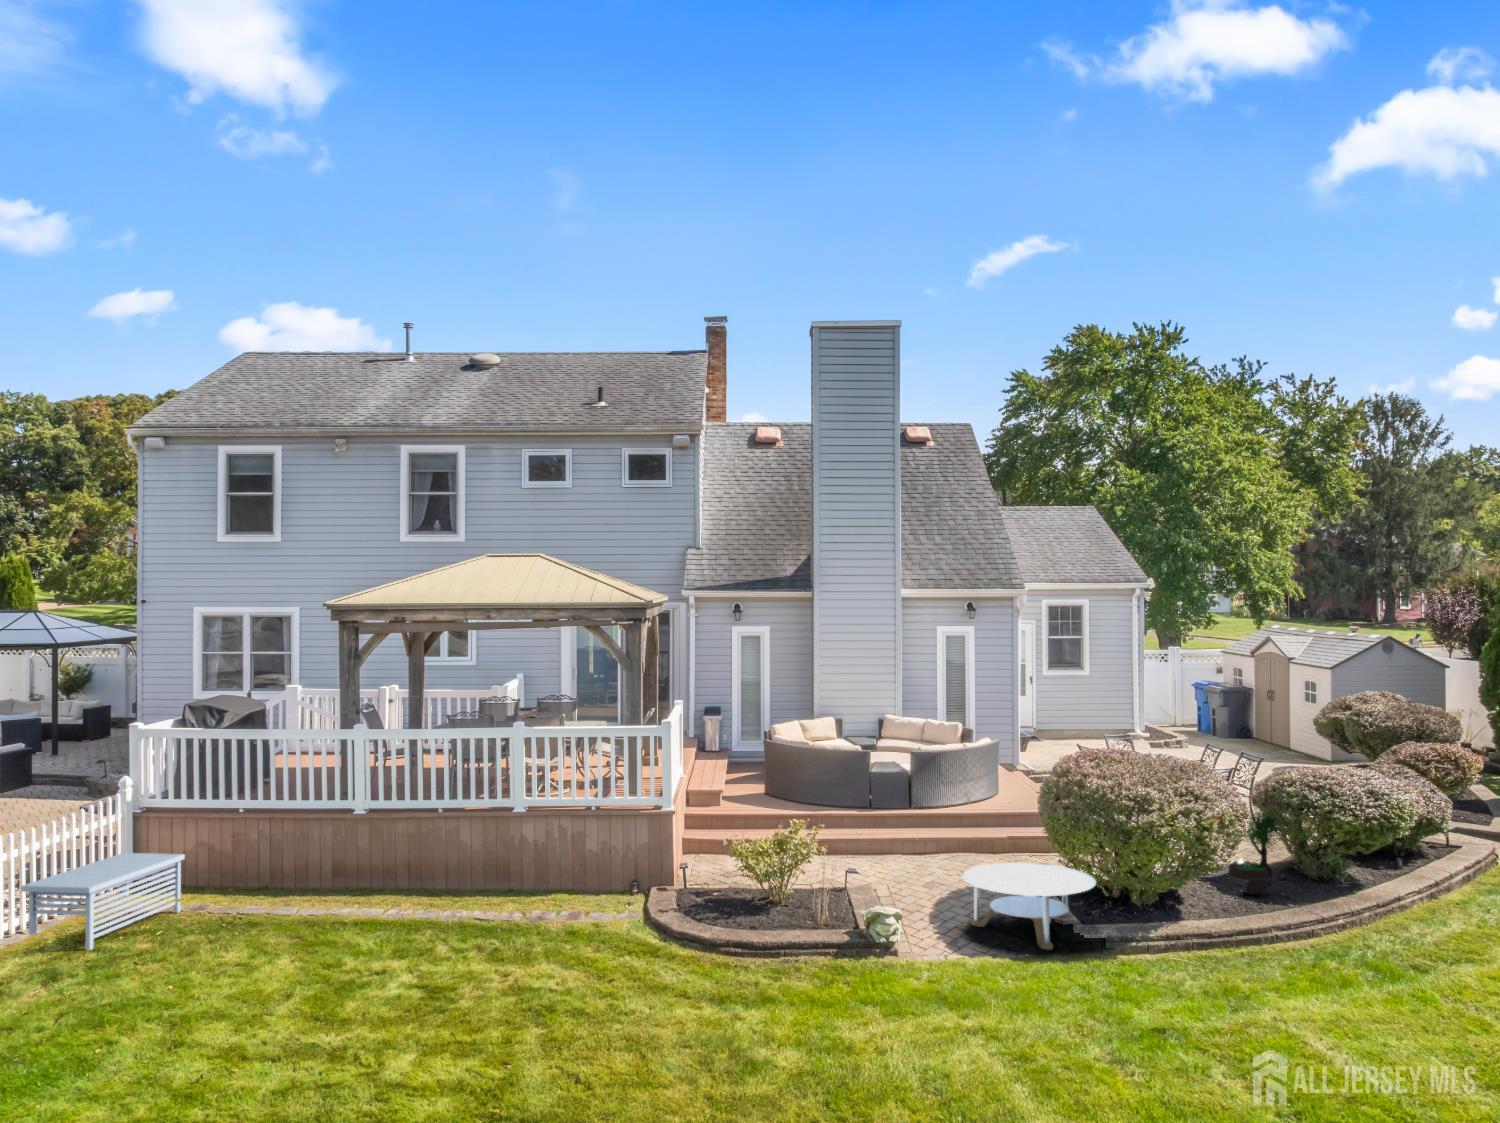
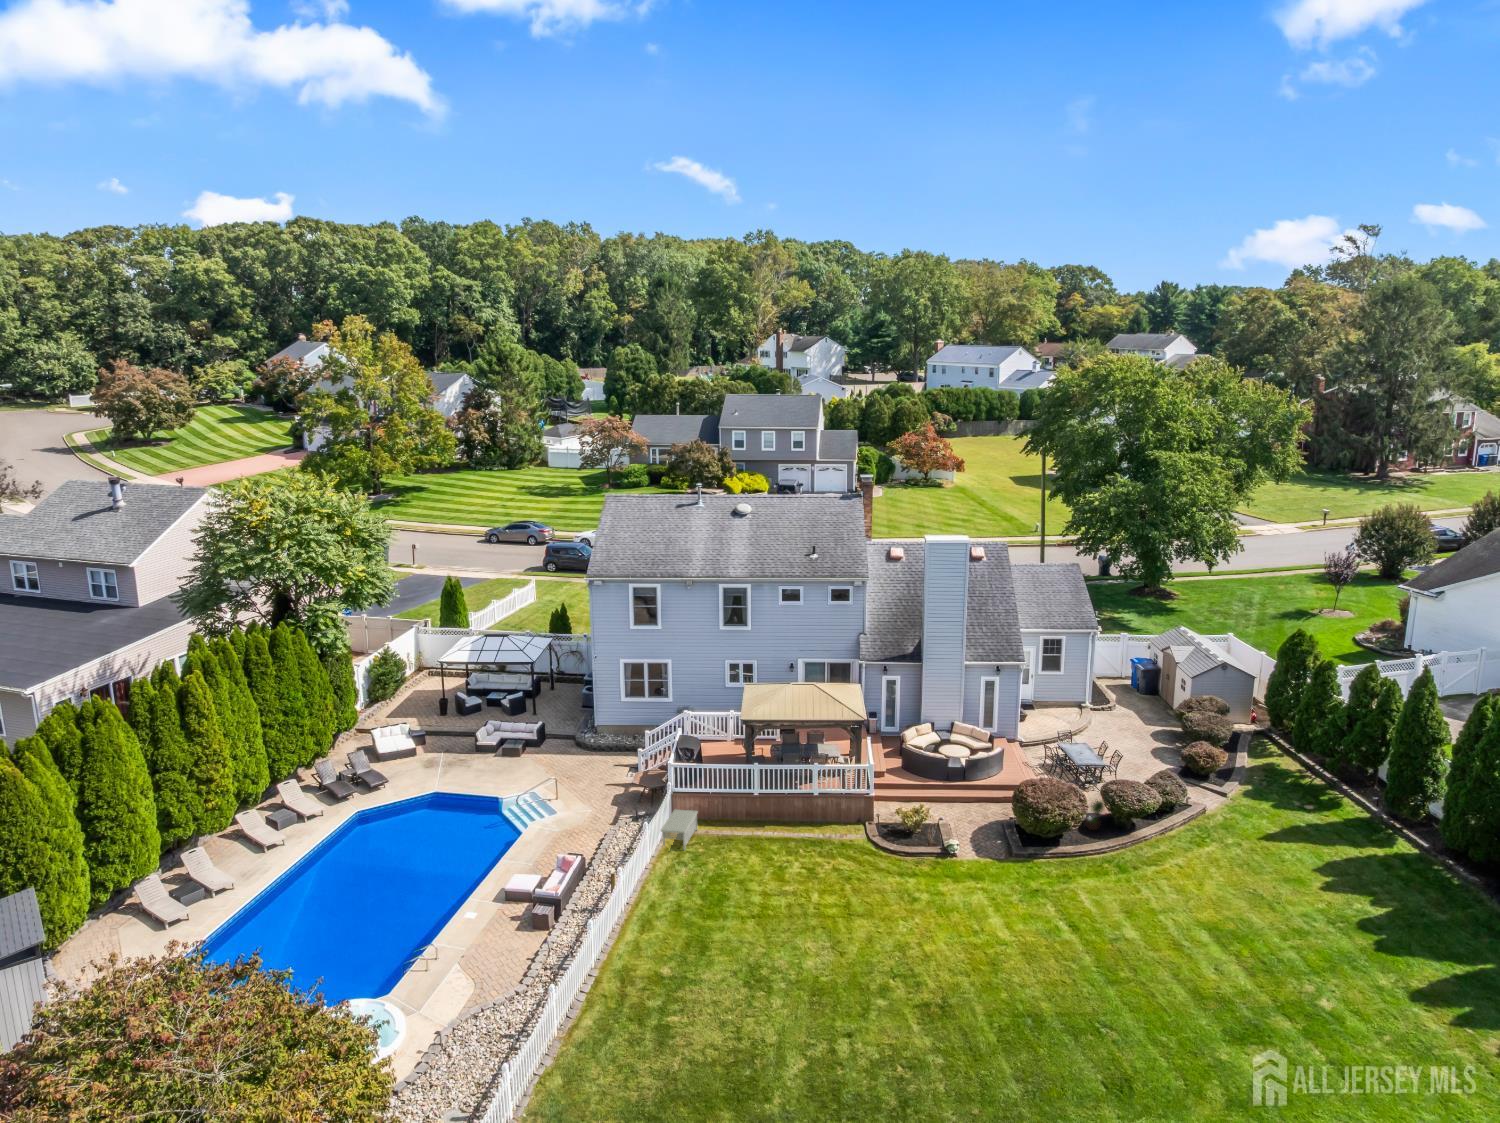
round table: present [963,863,1096,950] -> none [982,822,1028,859]

